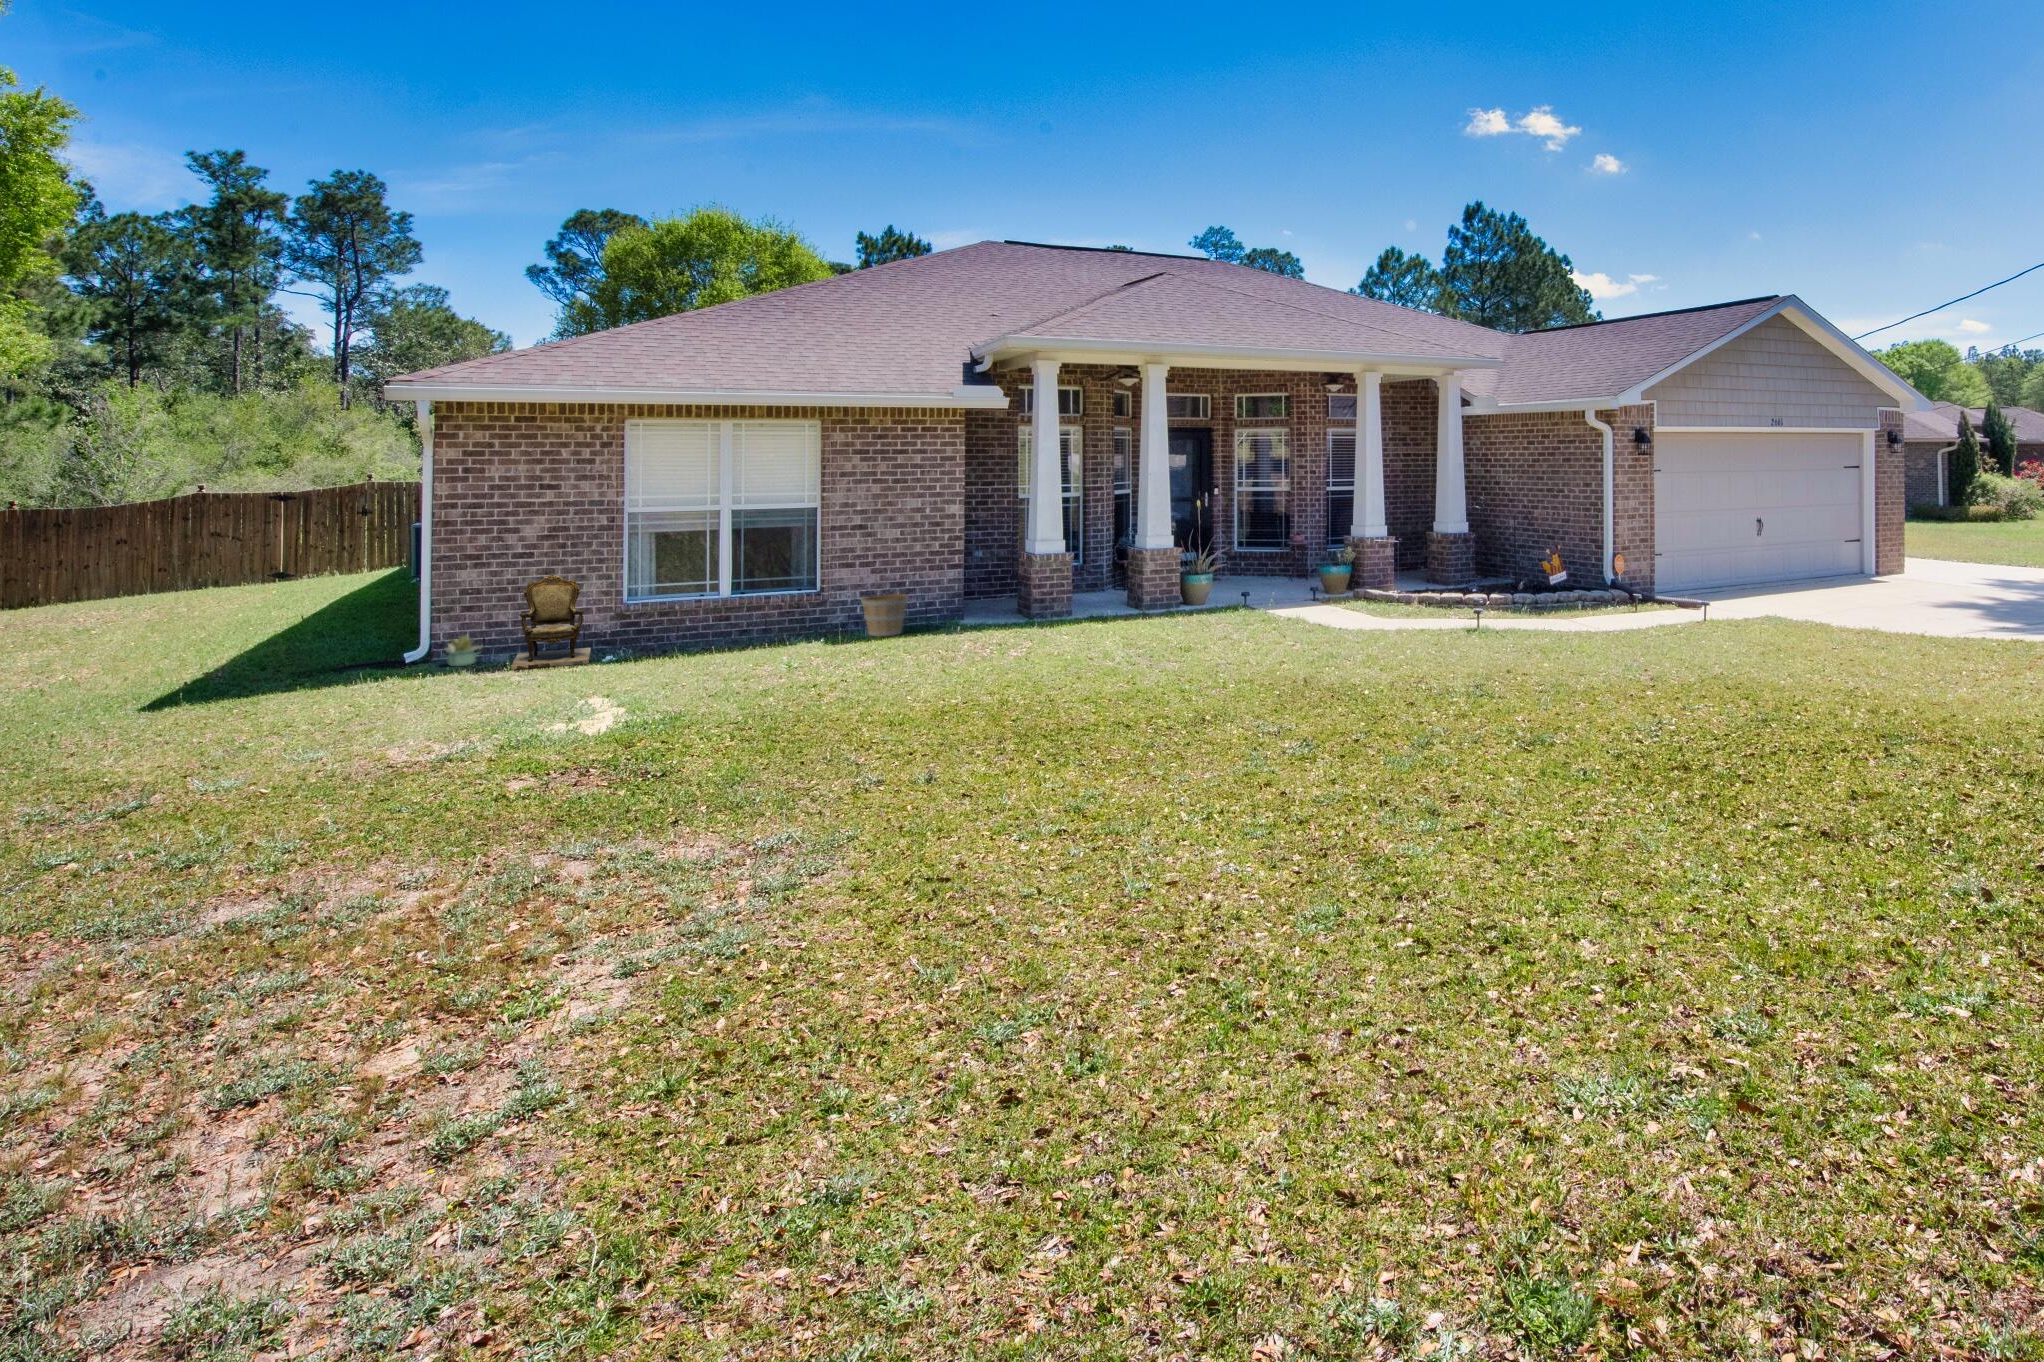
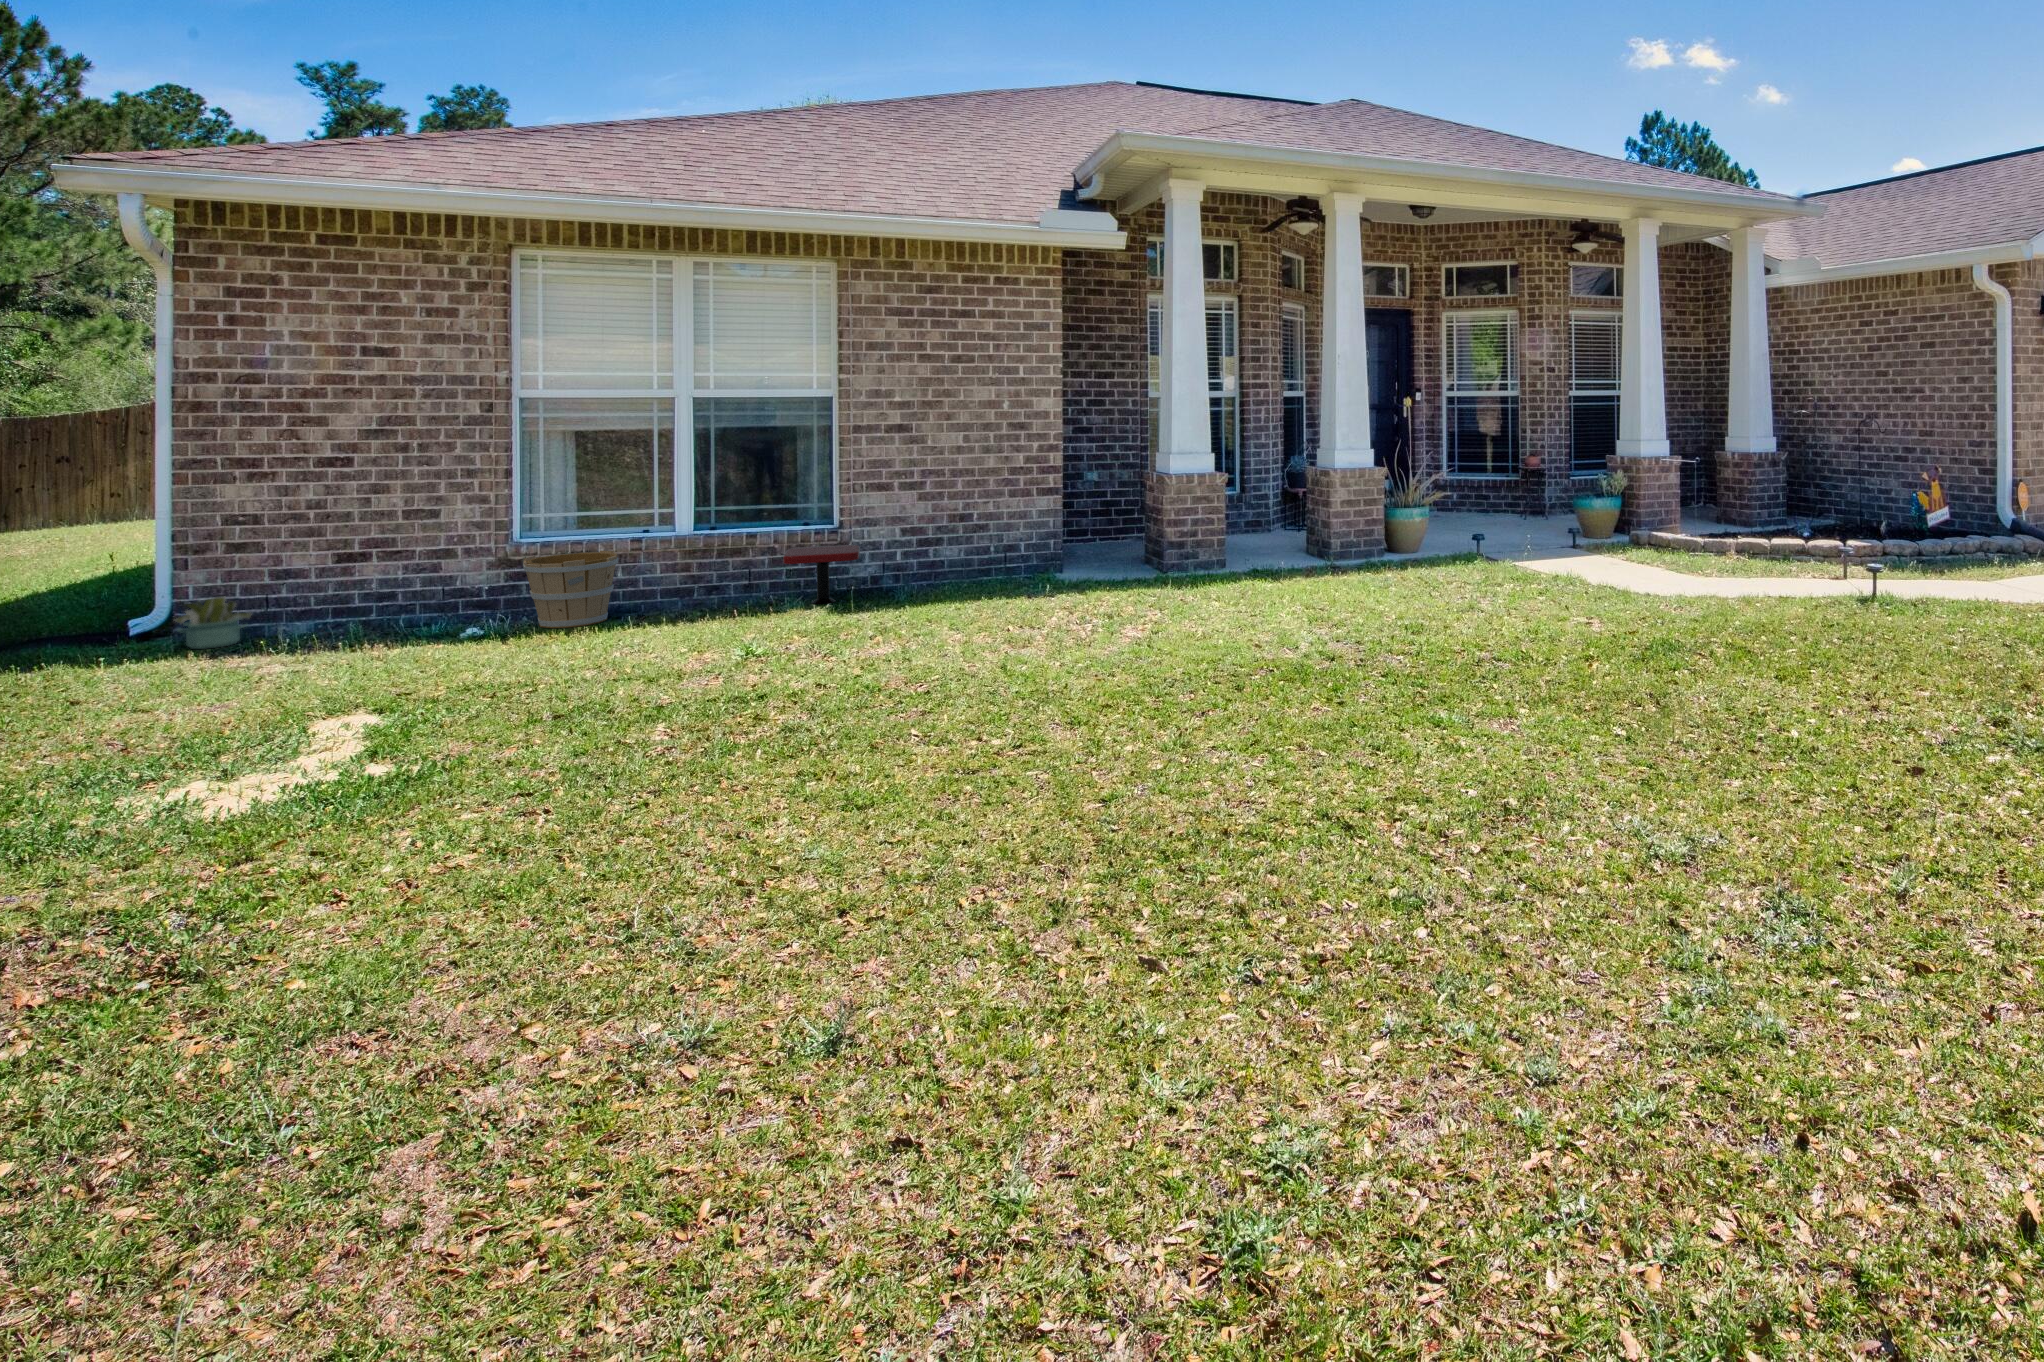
armchair: present [511,575,591,670] -> none [277,496,455,657]
wooden bucket: present [861,594,908,637] -> present [523,550,619,628]
pedestal table: none [789,603,837,640] -> present [783,545,860,604]

